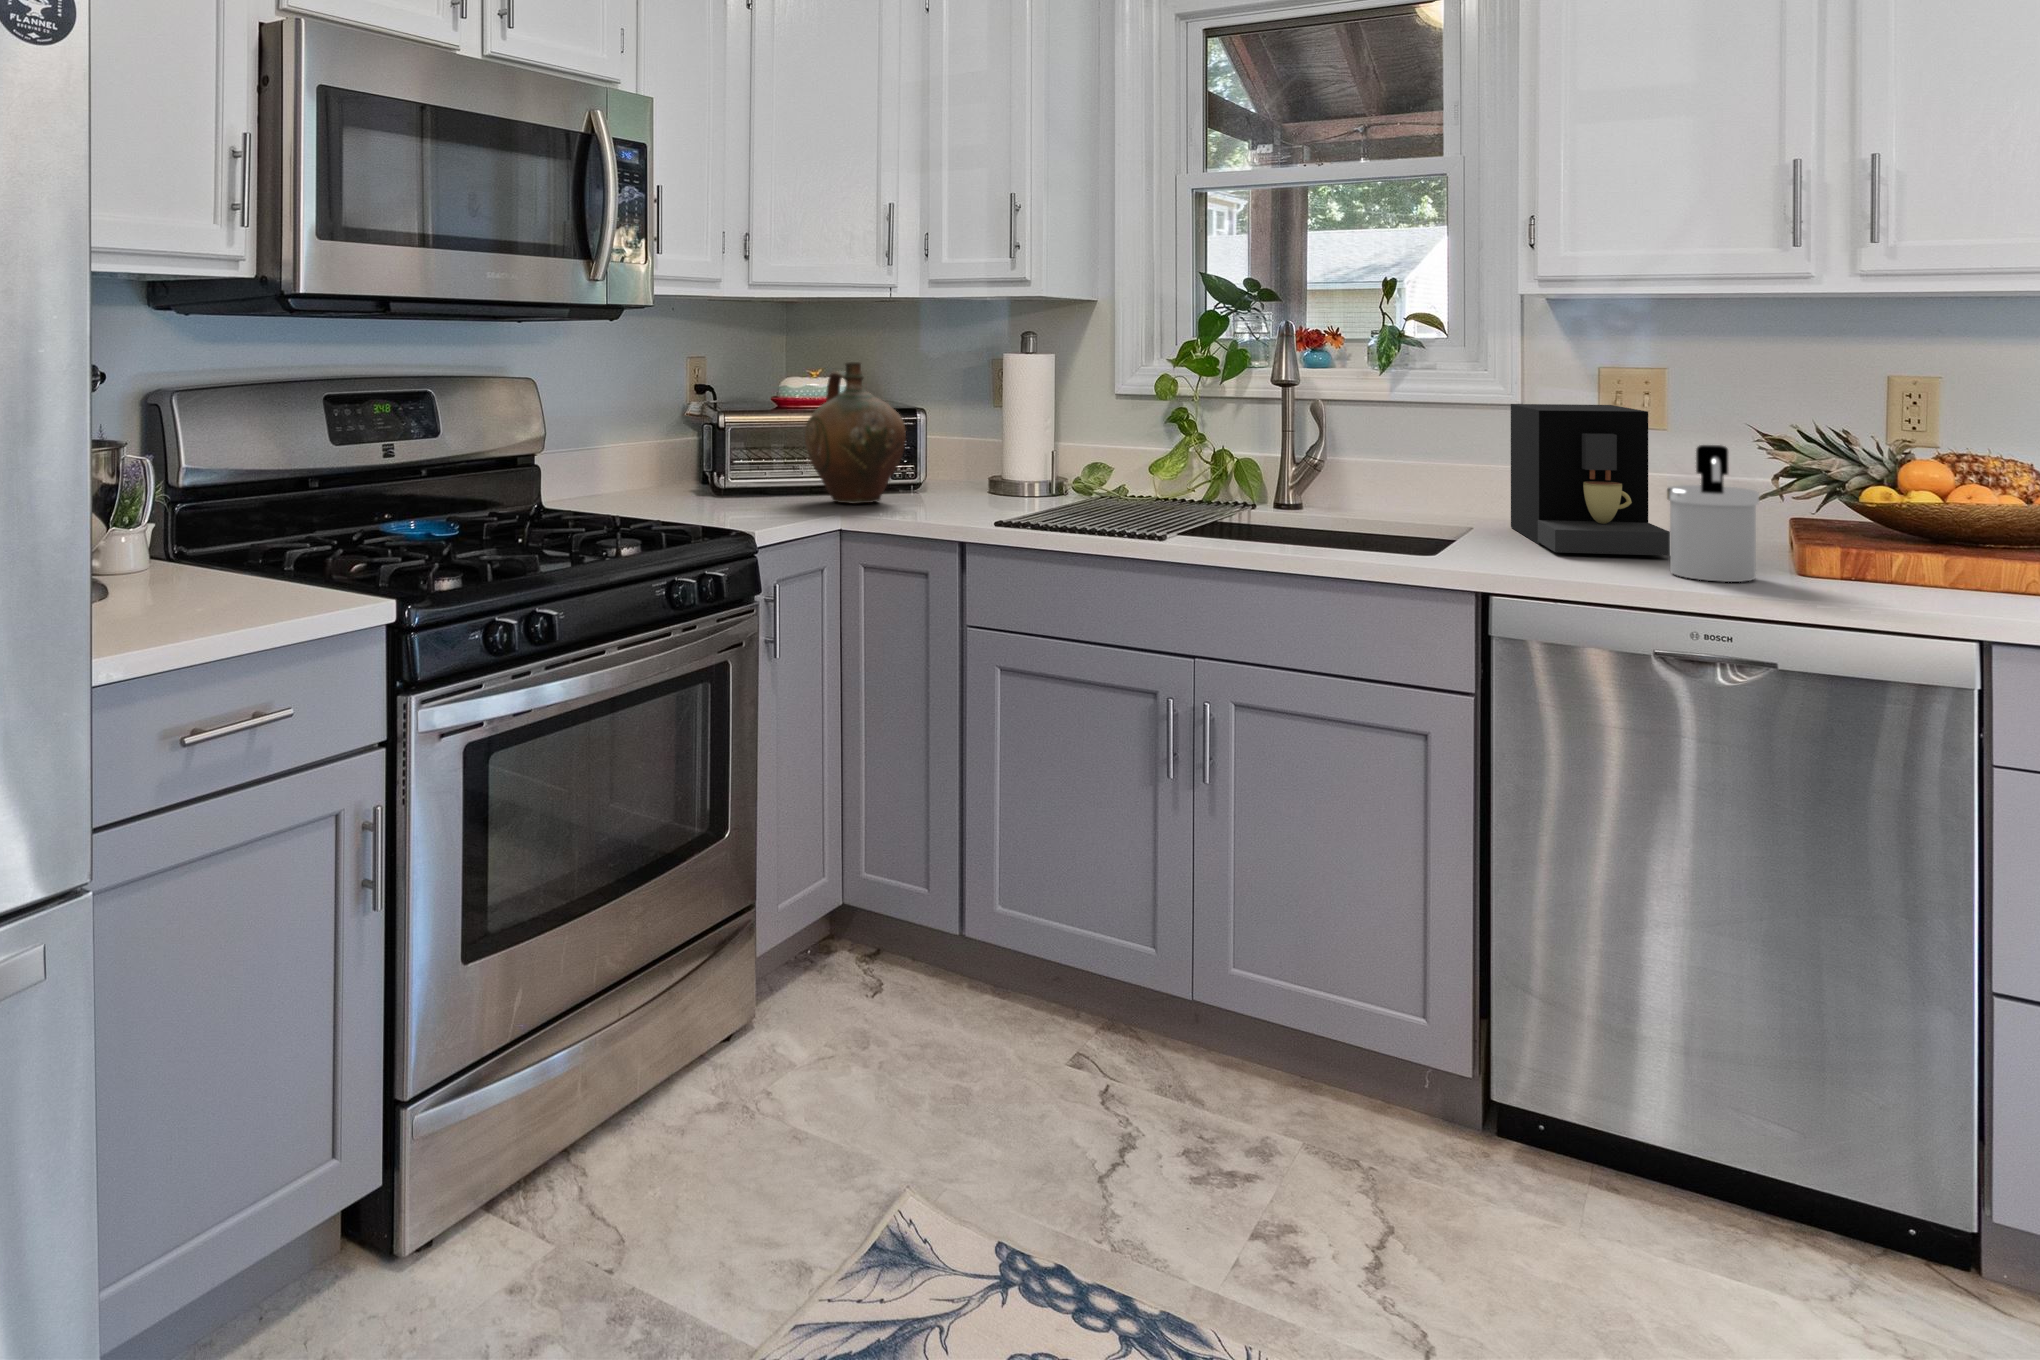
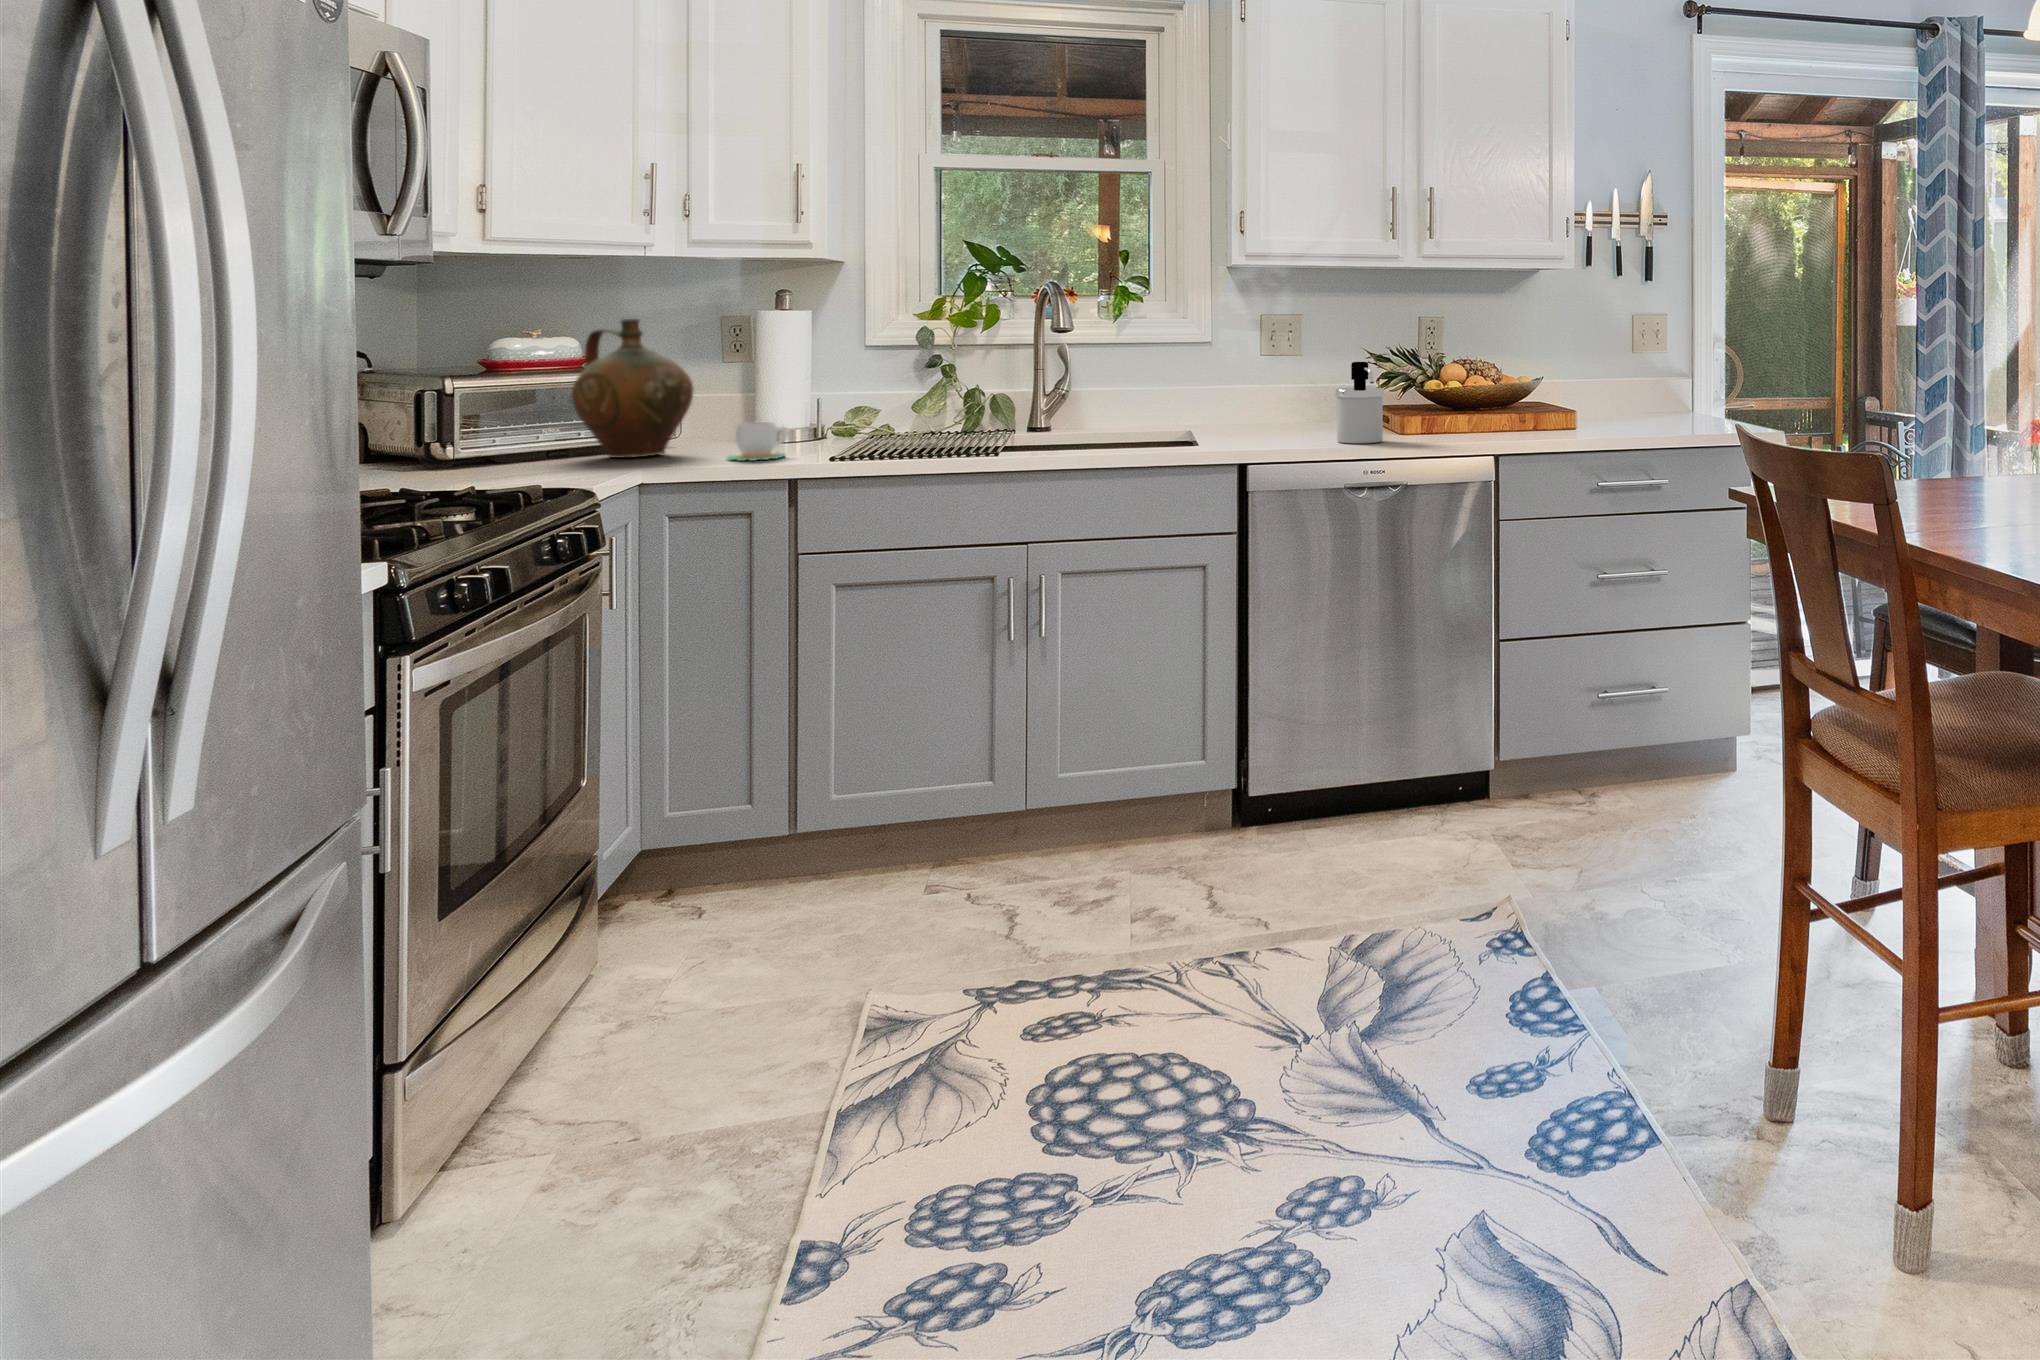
coffee maker: present [1511,404,1670,556] -> none [1210,342,1327,438]
mug: none [910,476,970,519] -> present [728,422,788,461]

